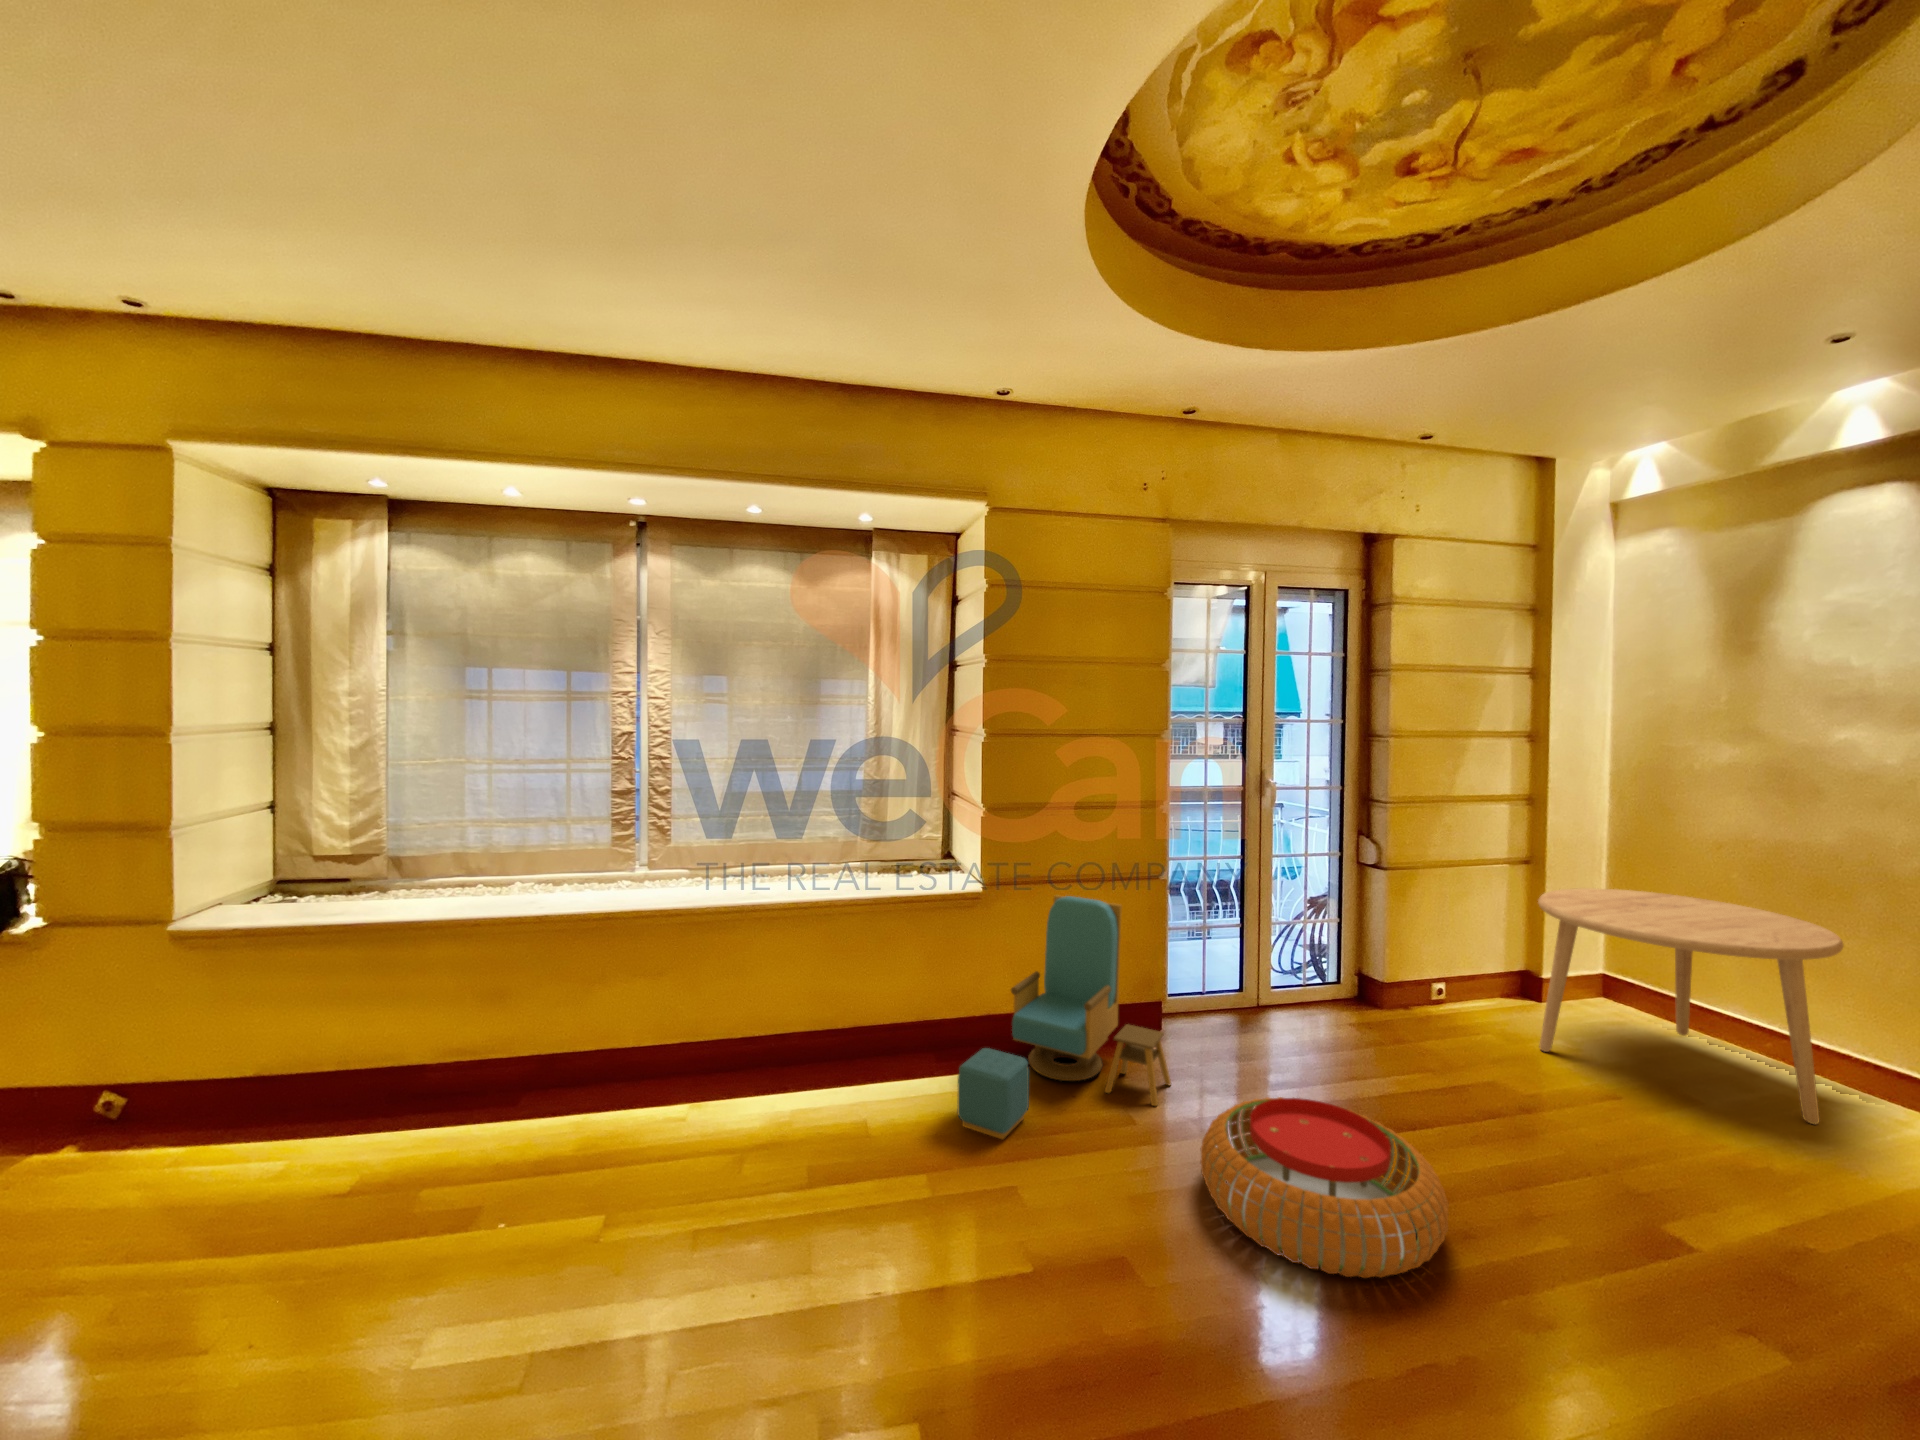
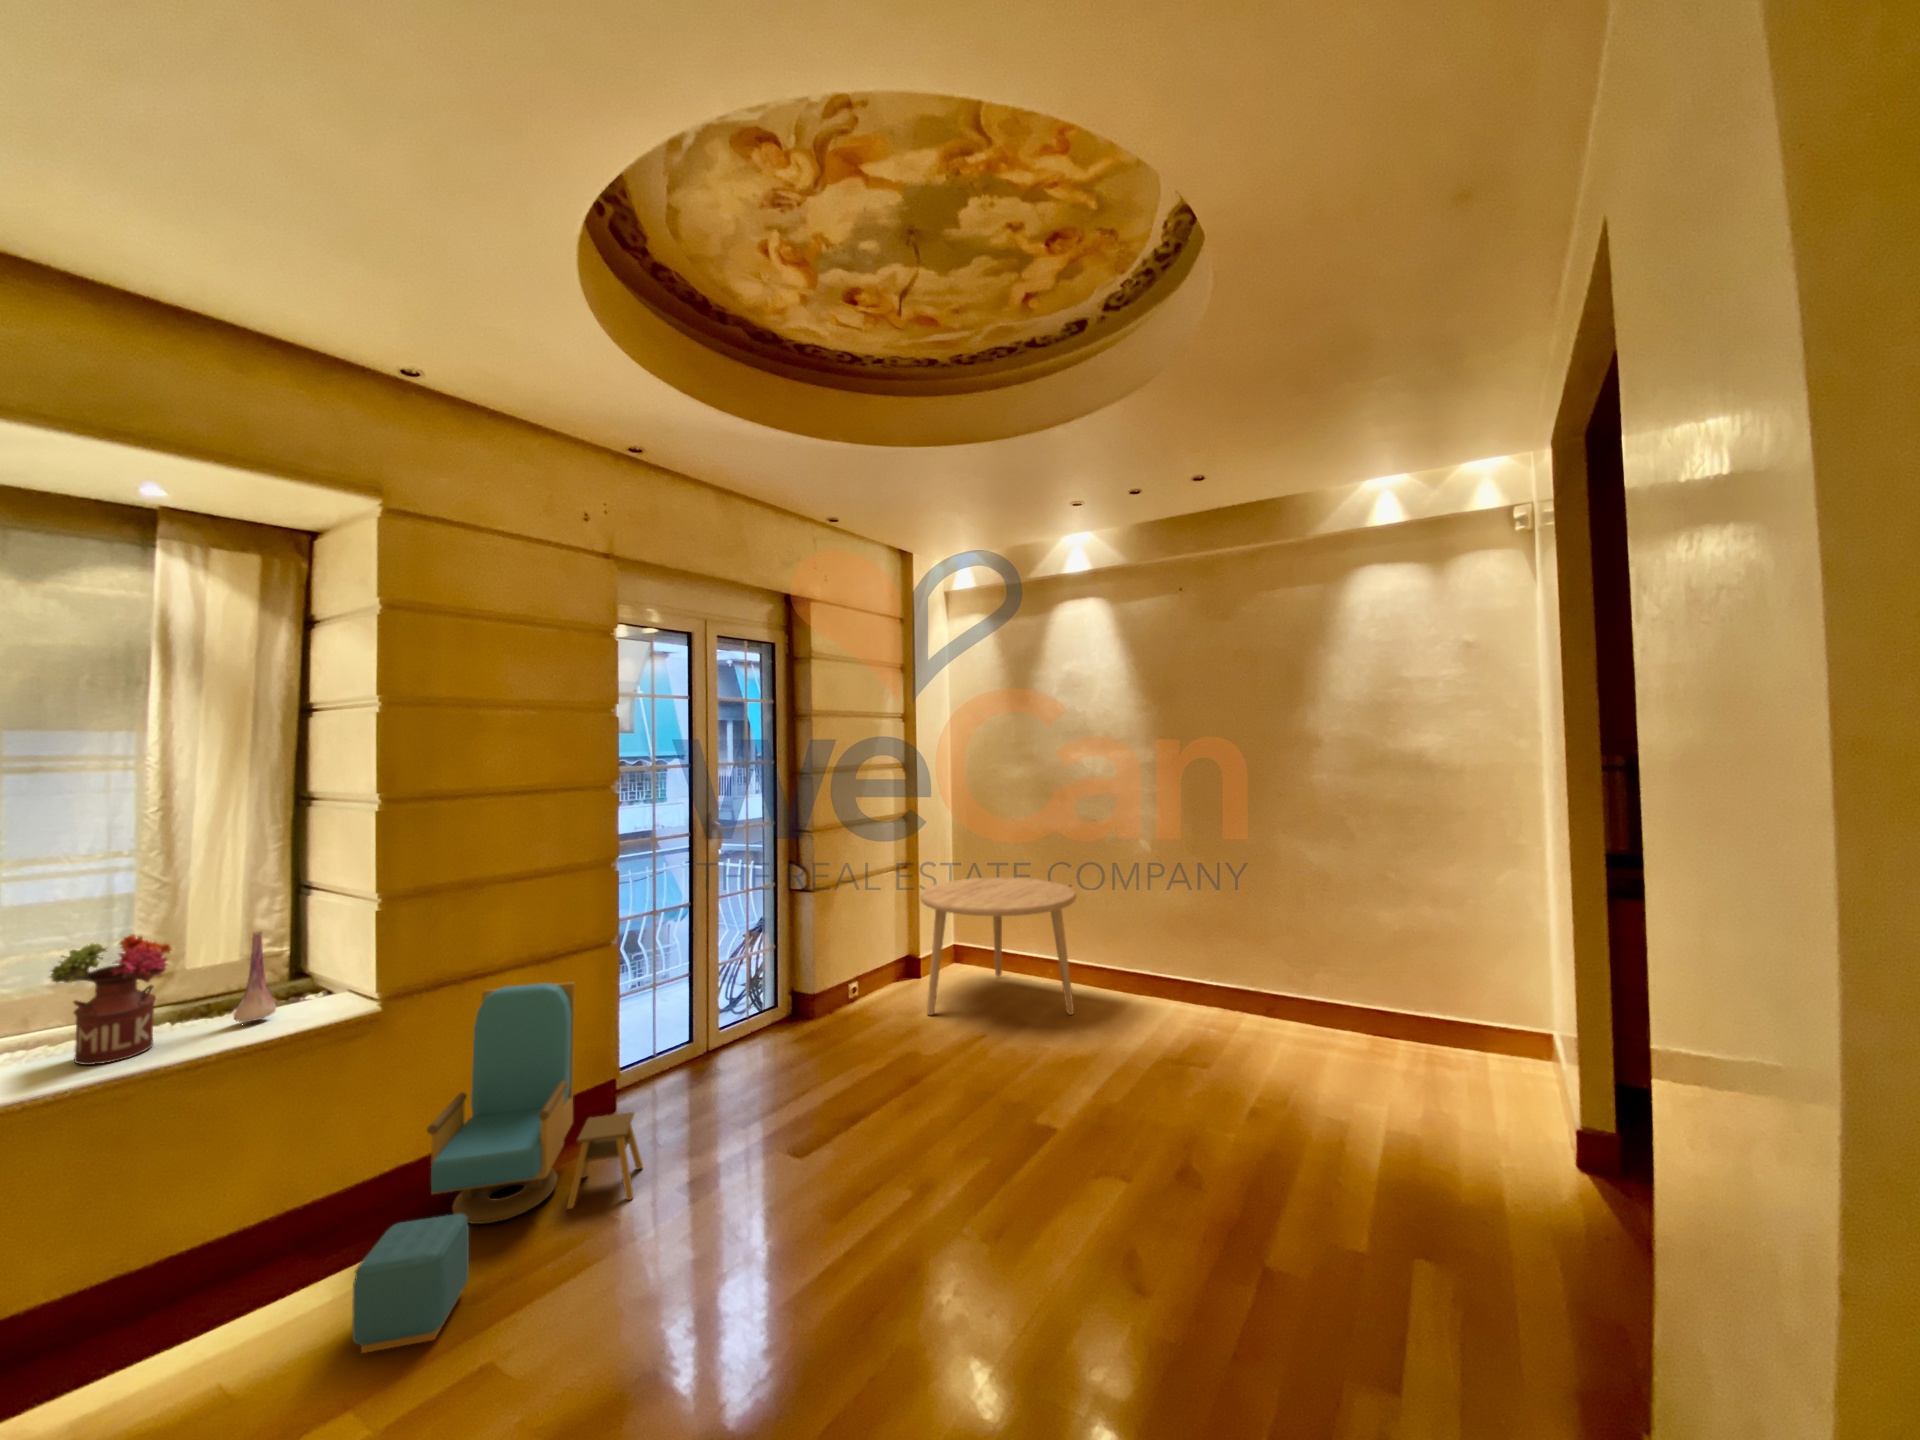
flower arrangement: none [829,811,881,889] -> present [50,934,171,1065]
vase: none [907,820,931,883] -> present [234,932,276,1022]
pouf: present [1201,1097,1448,1278] -> none [700,1123,919,1300]

